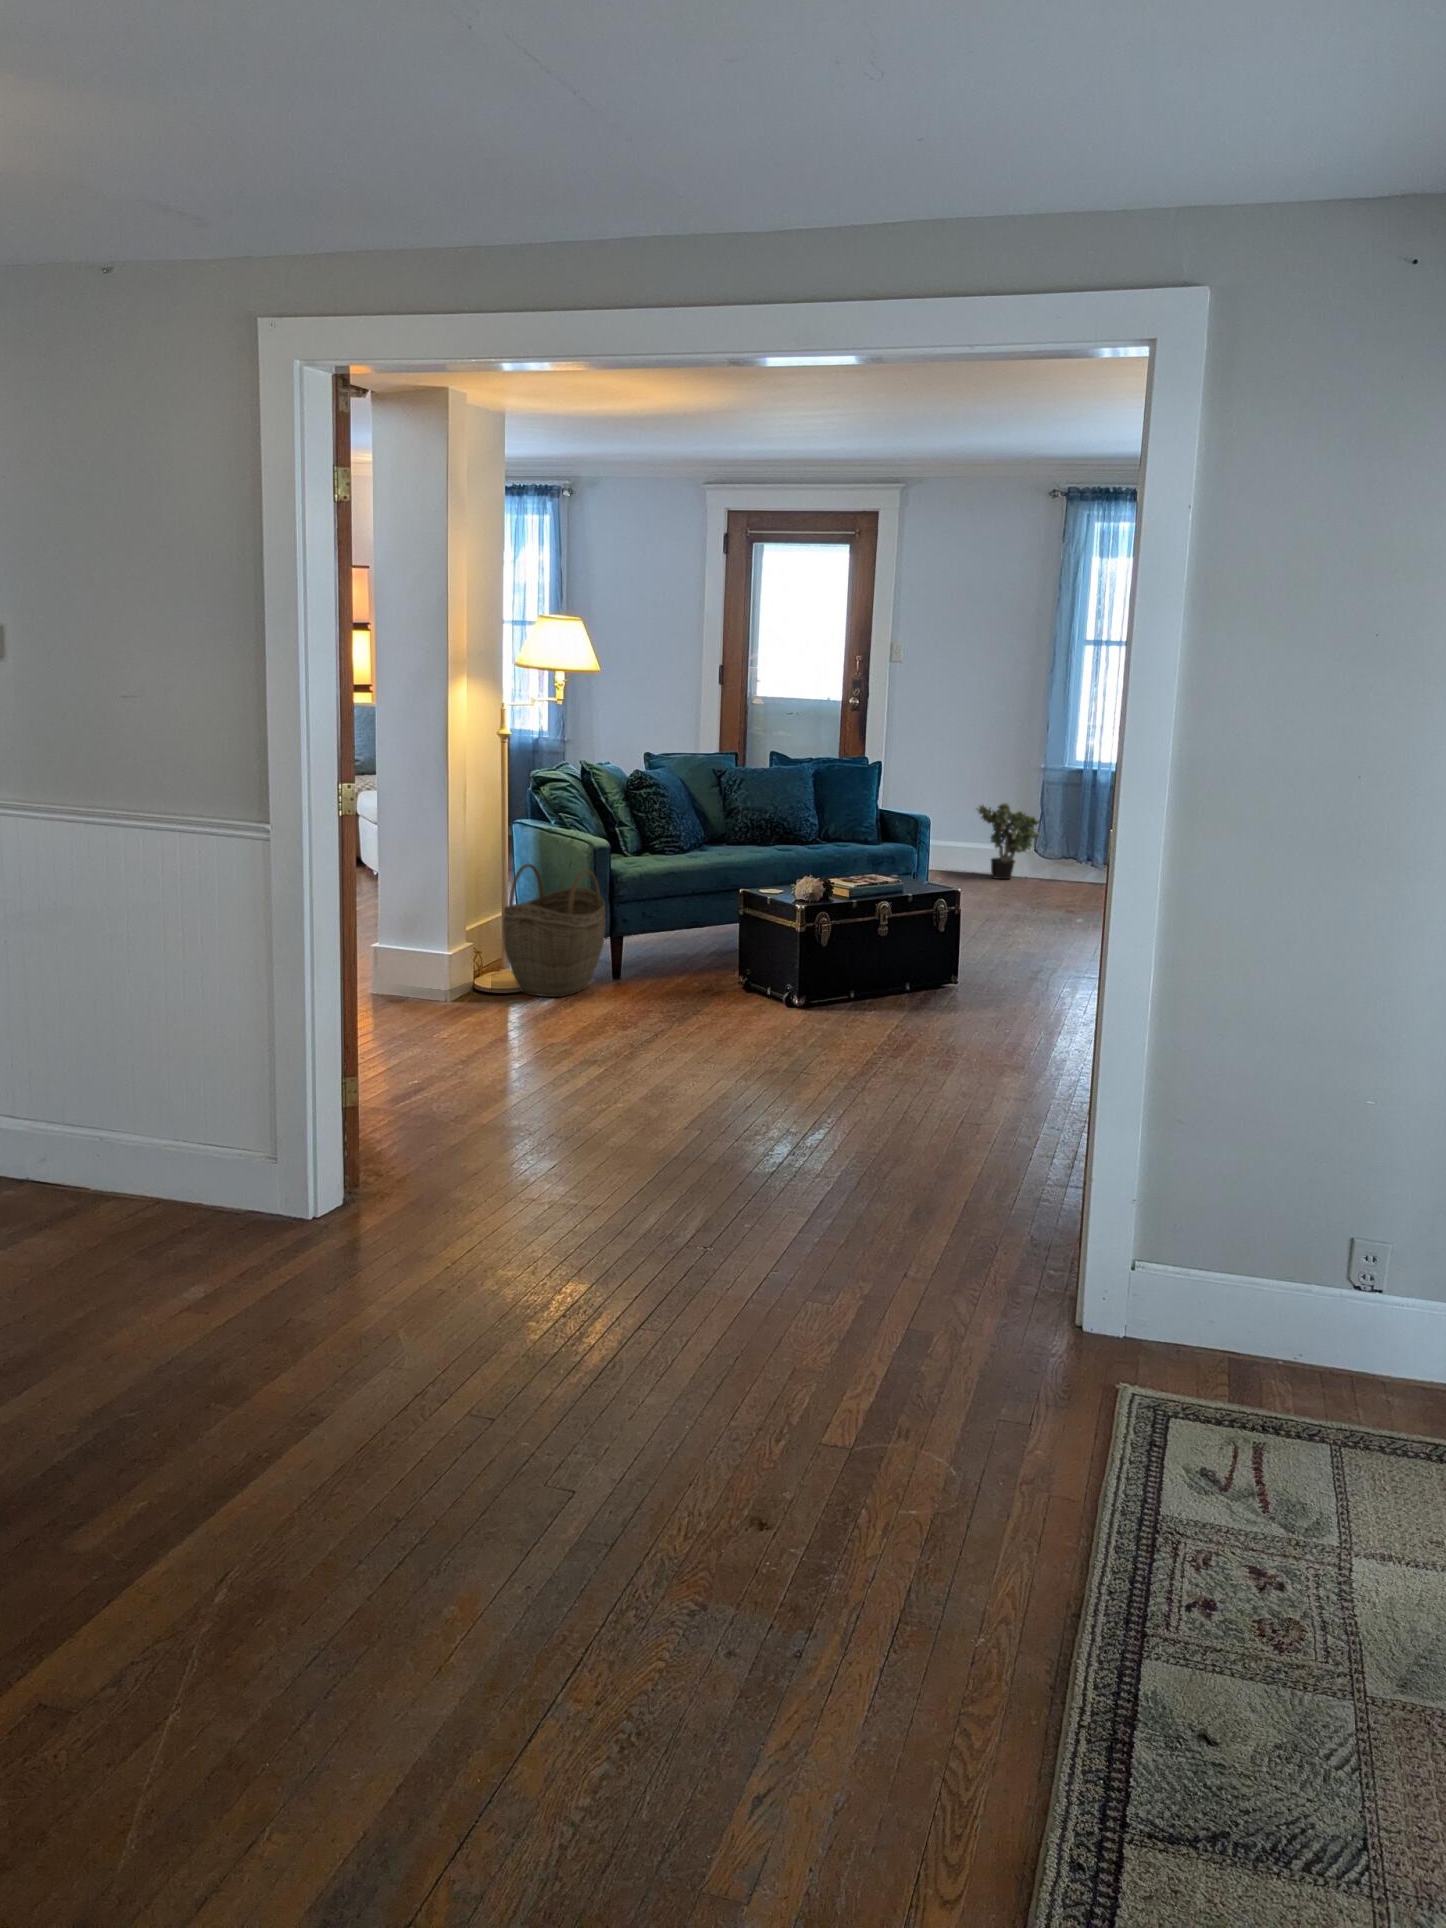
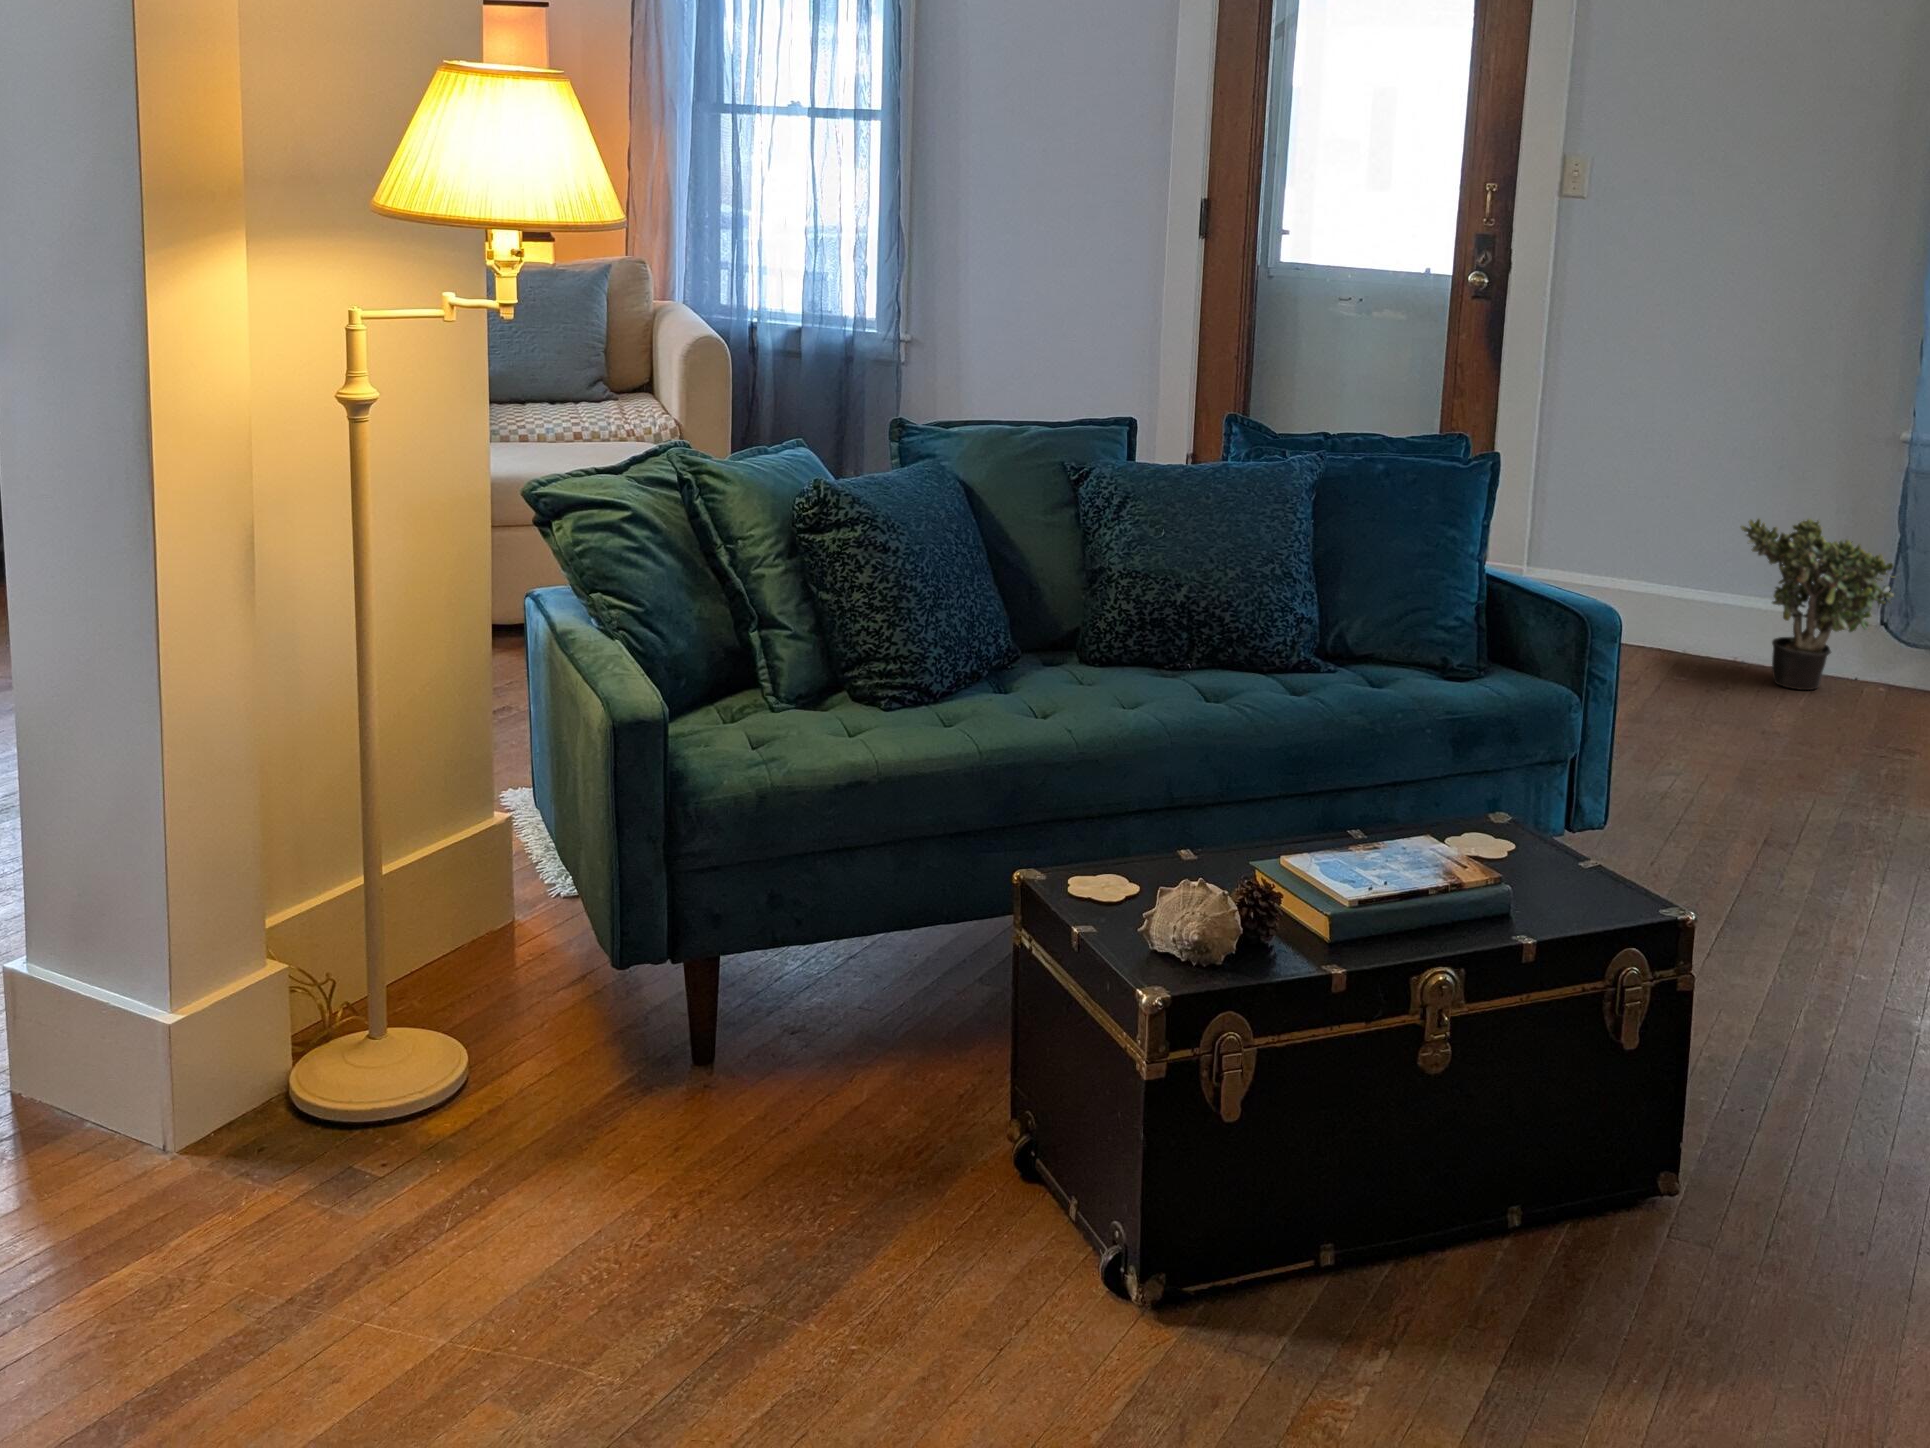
woven basket: present [503,864,606,997] -> none [315,763,640,1170]

